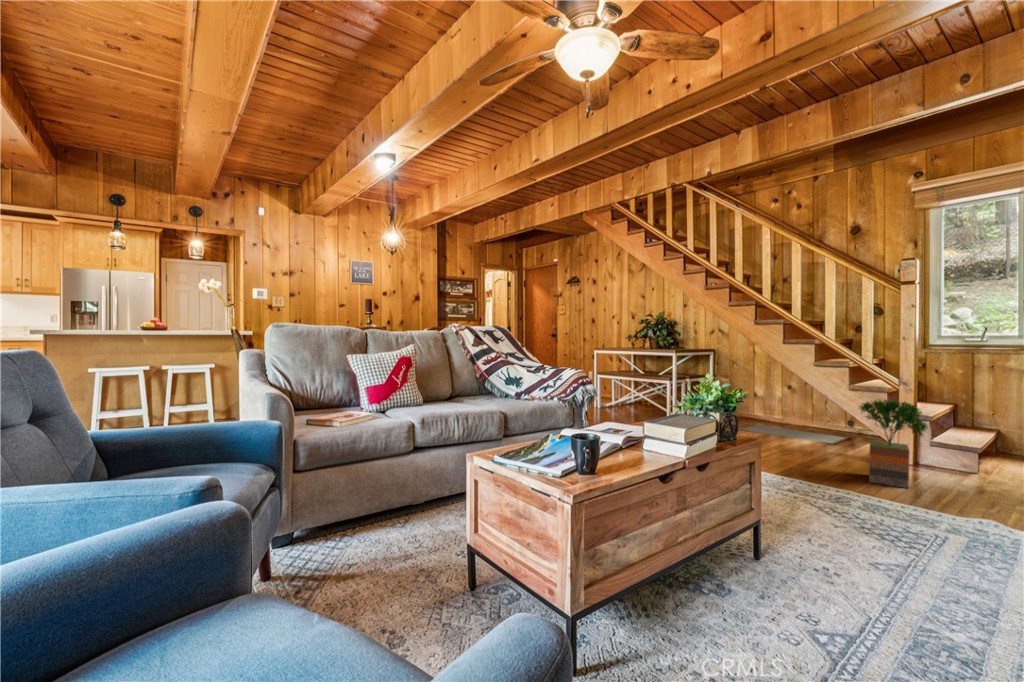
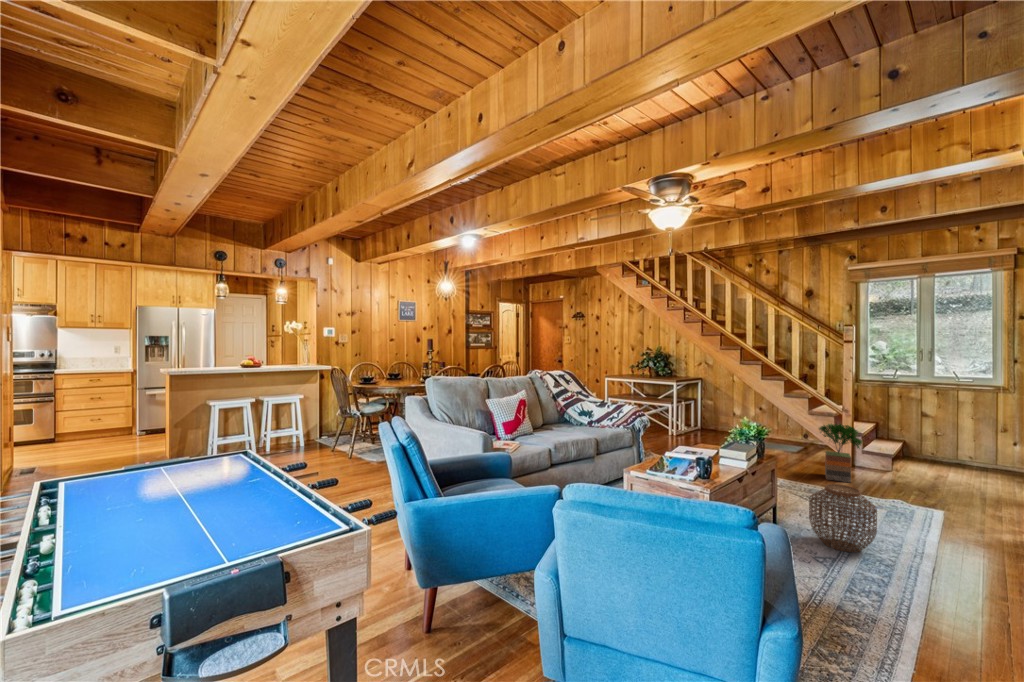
woven basket: none [814,492,945,623] -> present [809,484,877,552]

